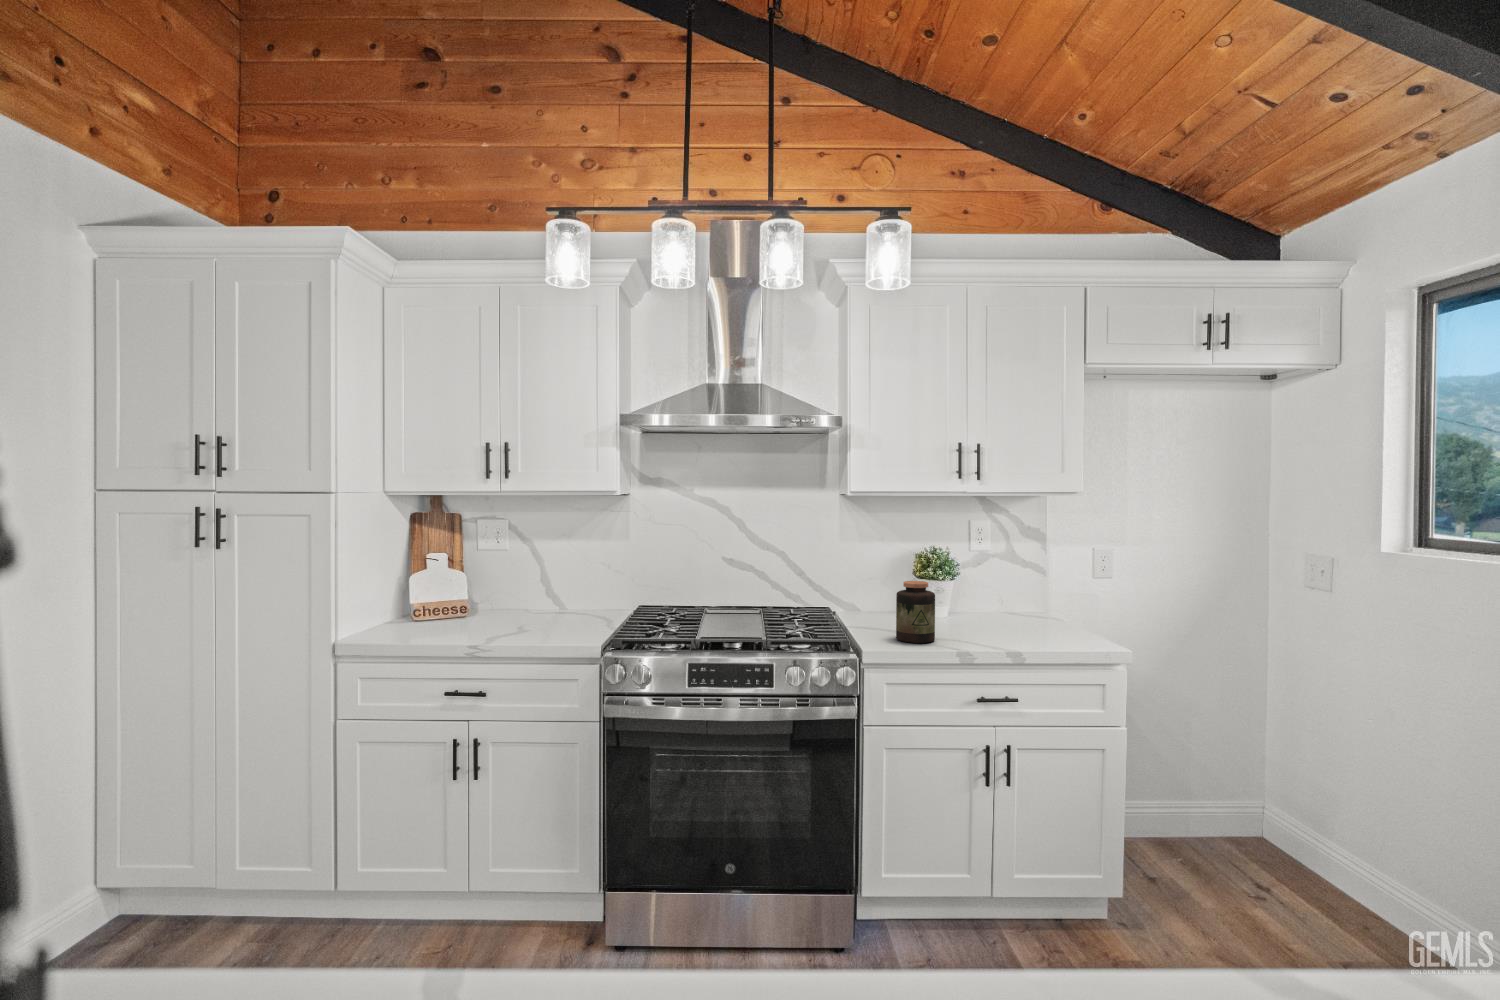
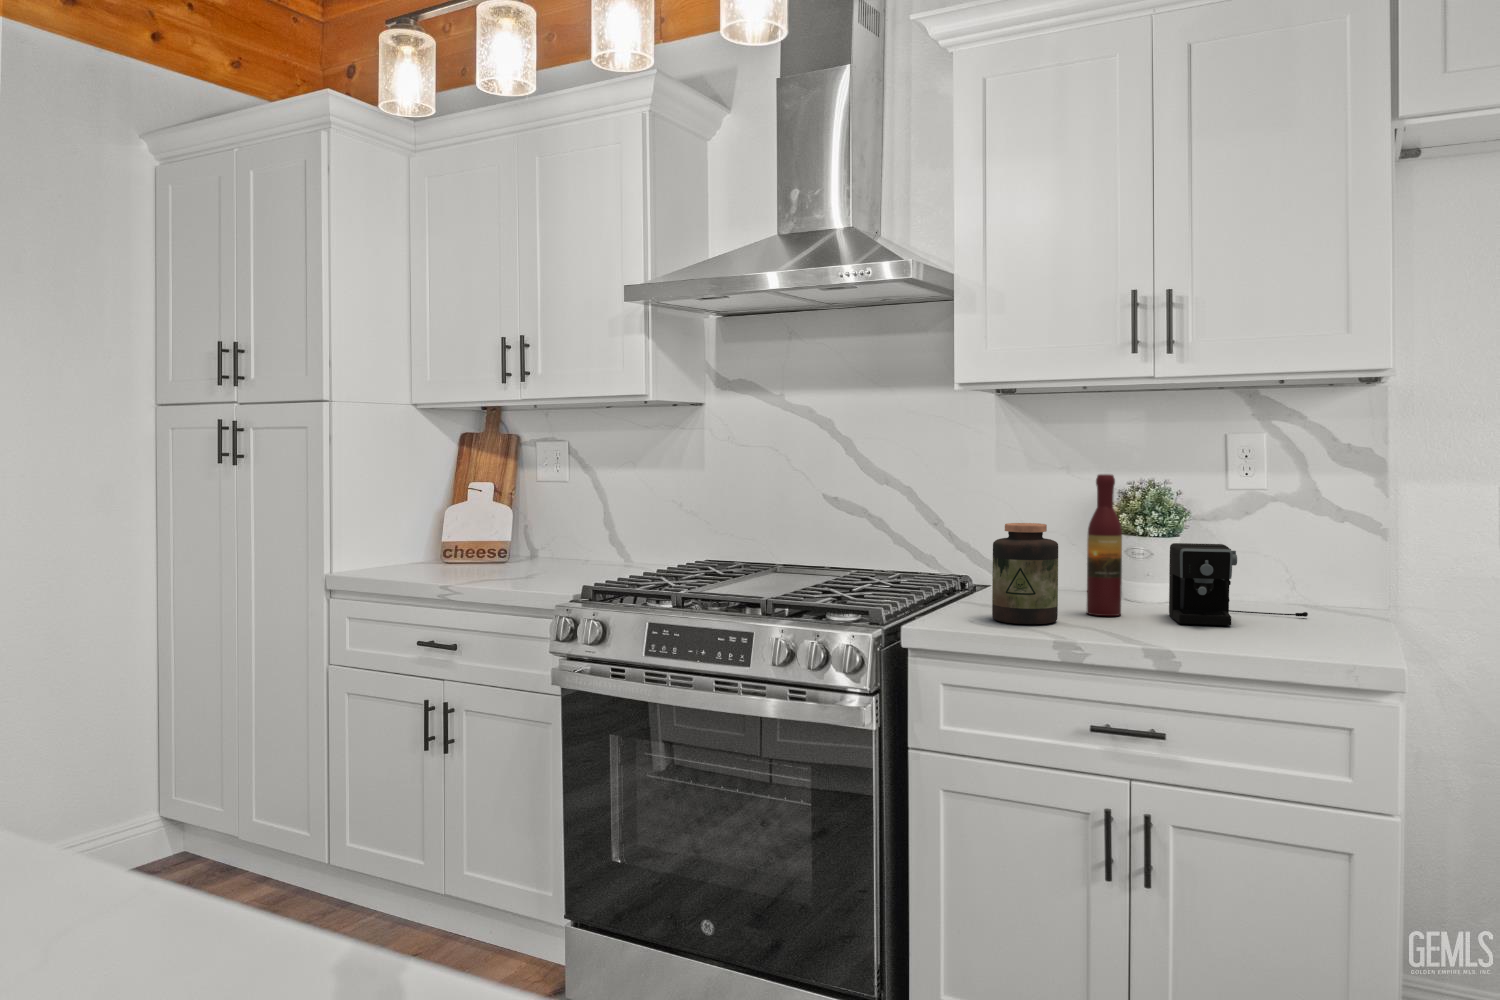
wine bottle: none [933,549,953,633] -> present [1087,474,1122,616]
coffee maker: none [972,586,1035,635] -> present [1169,543,1308,625]

